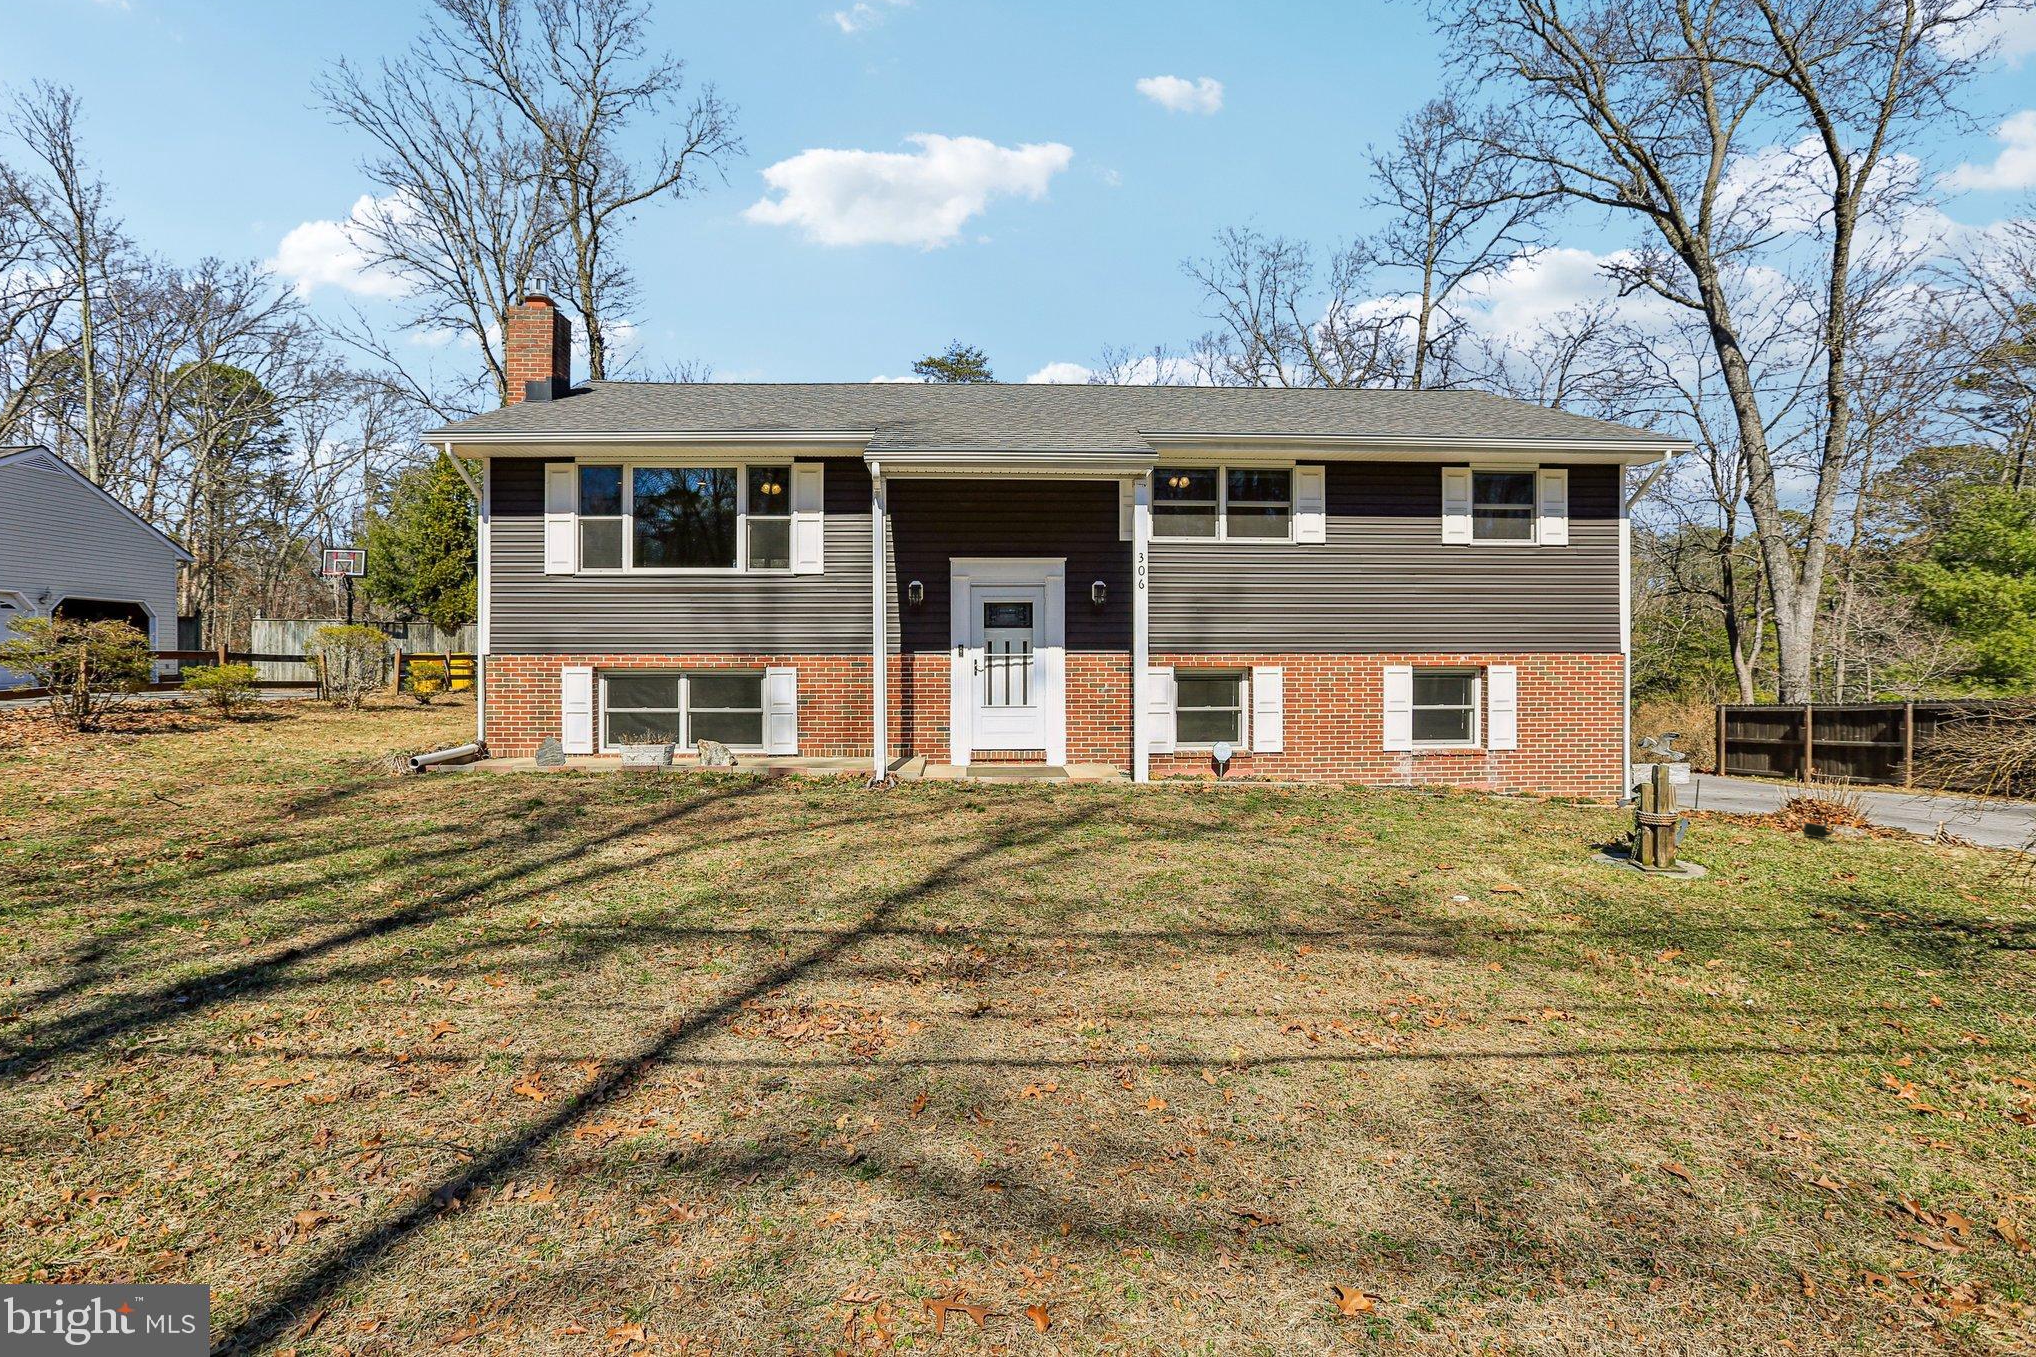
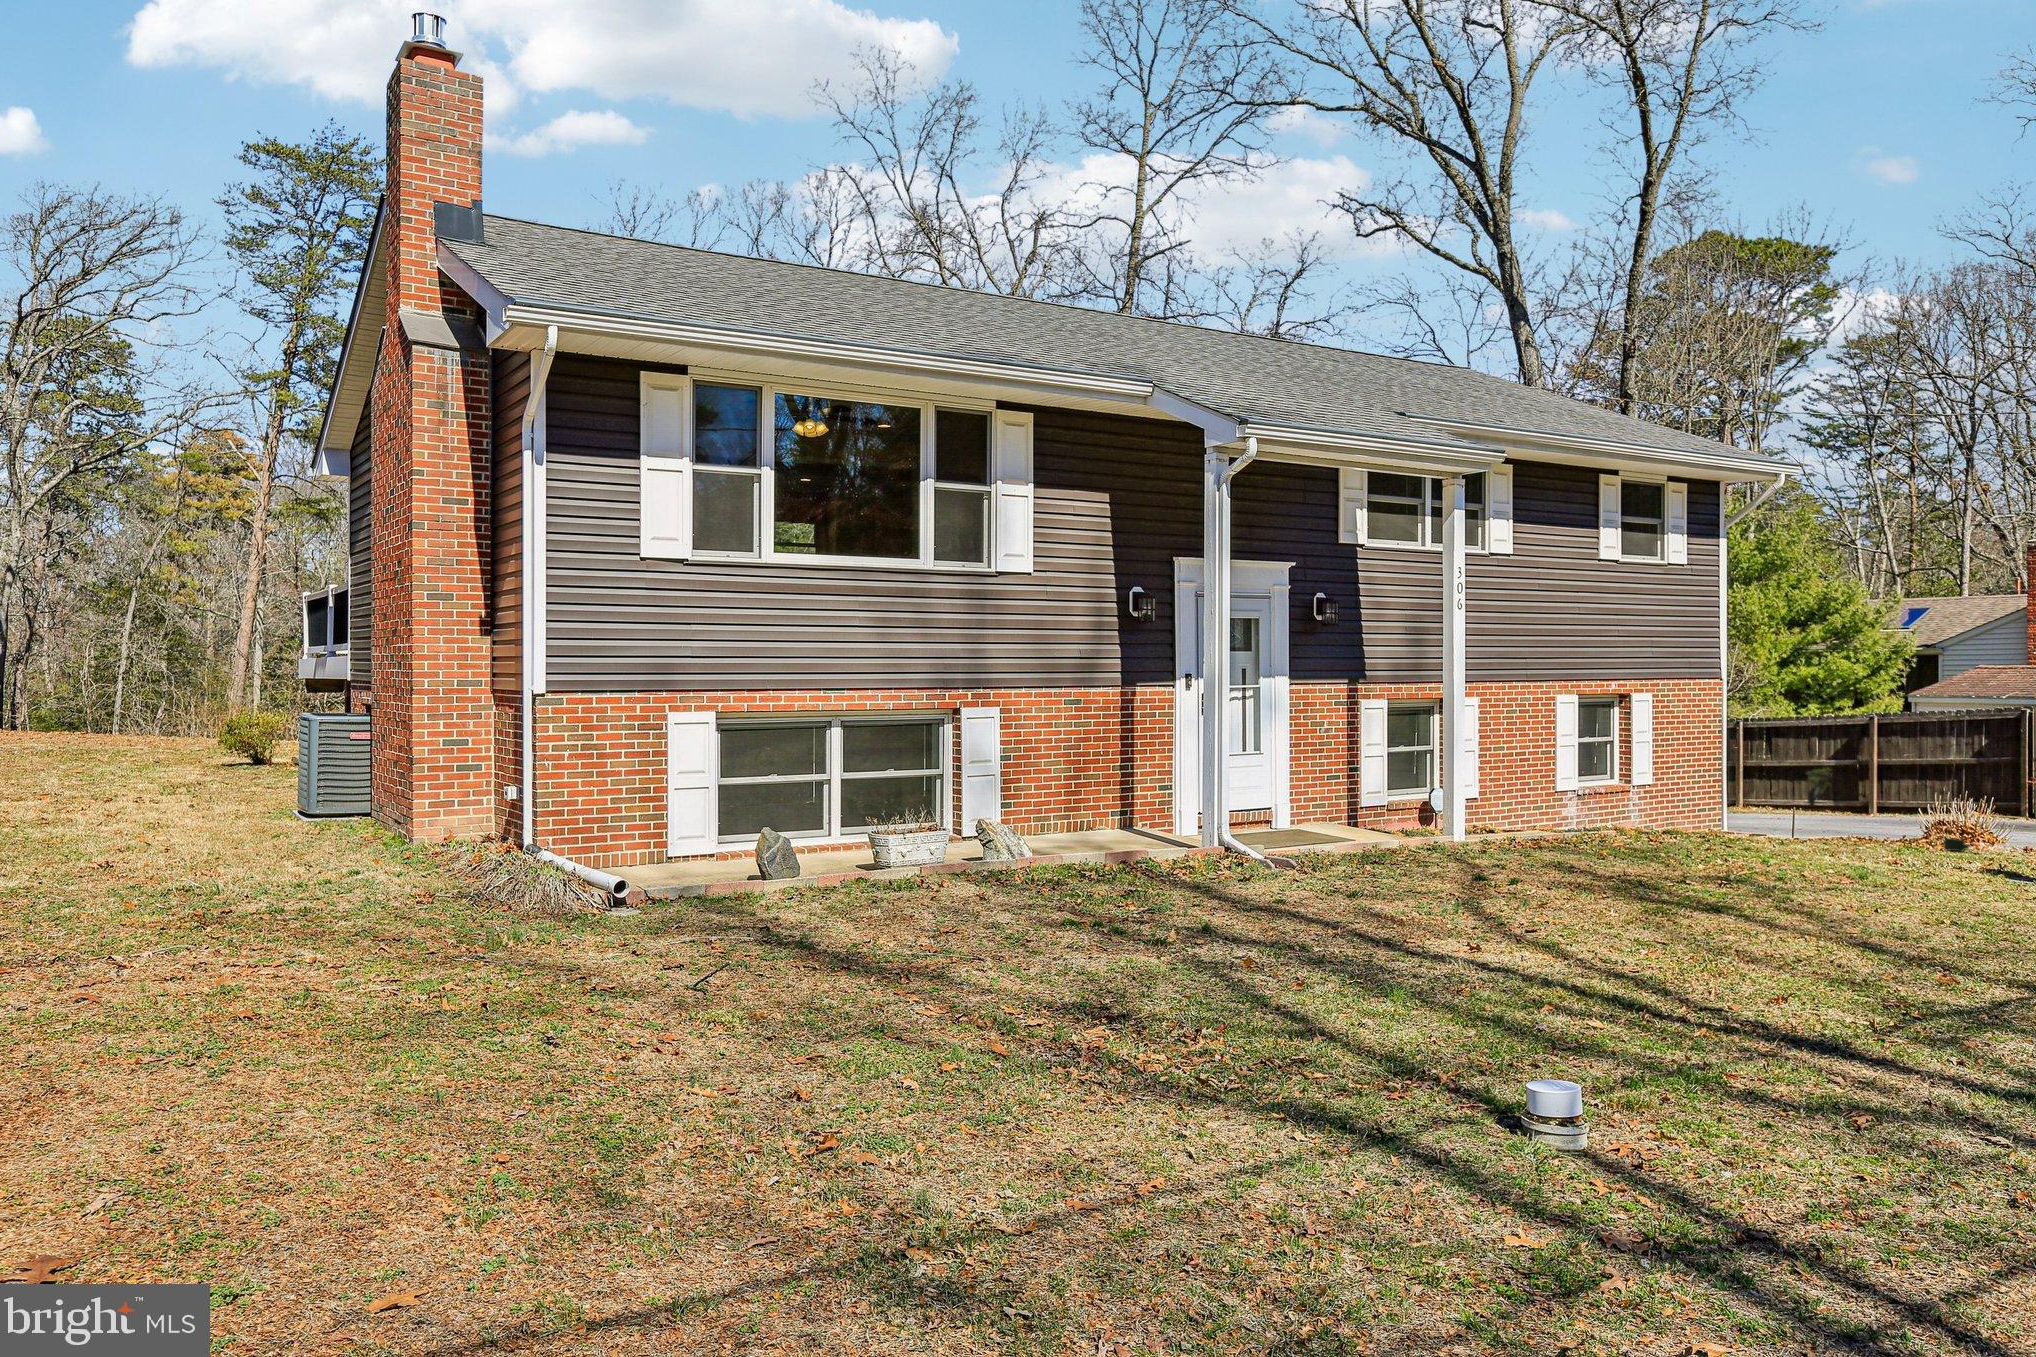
potted plant: none [1861,750,1896,791] -> present [1807,768,1832,807]

